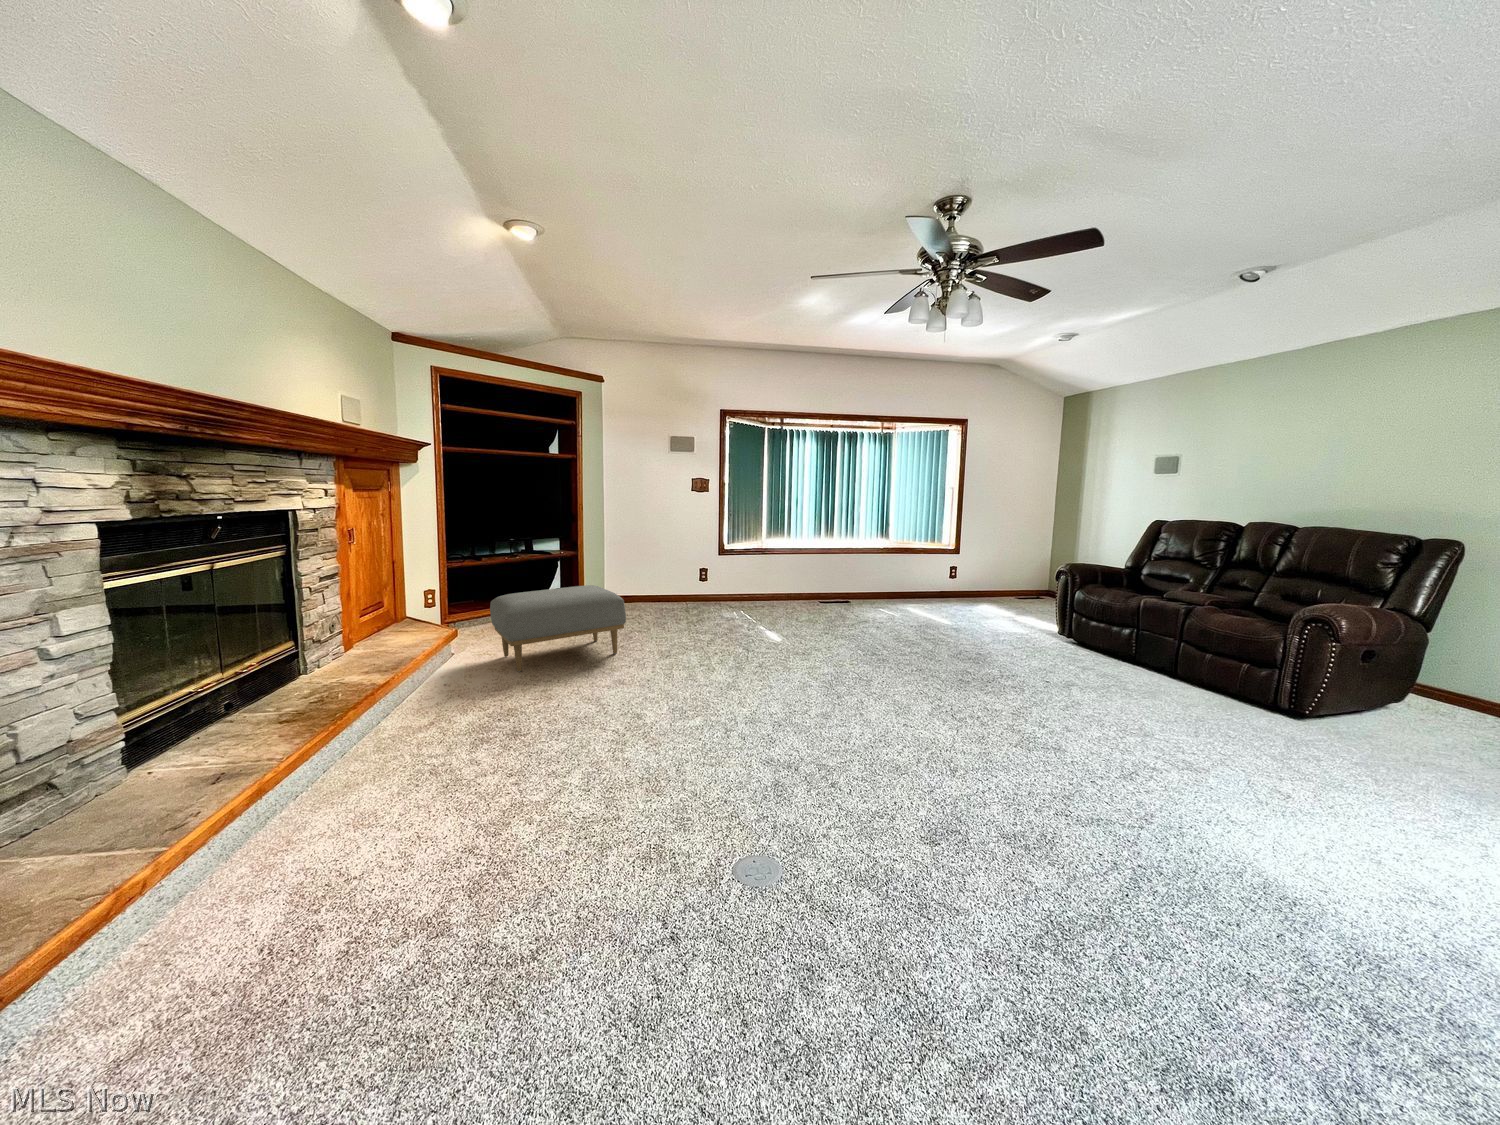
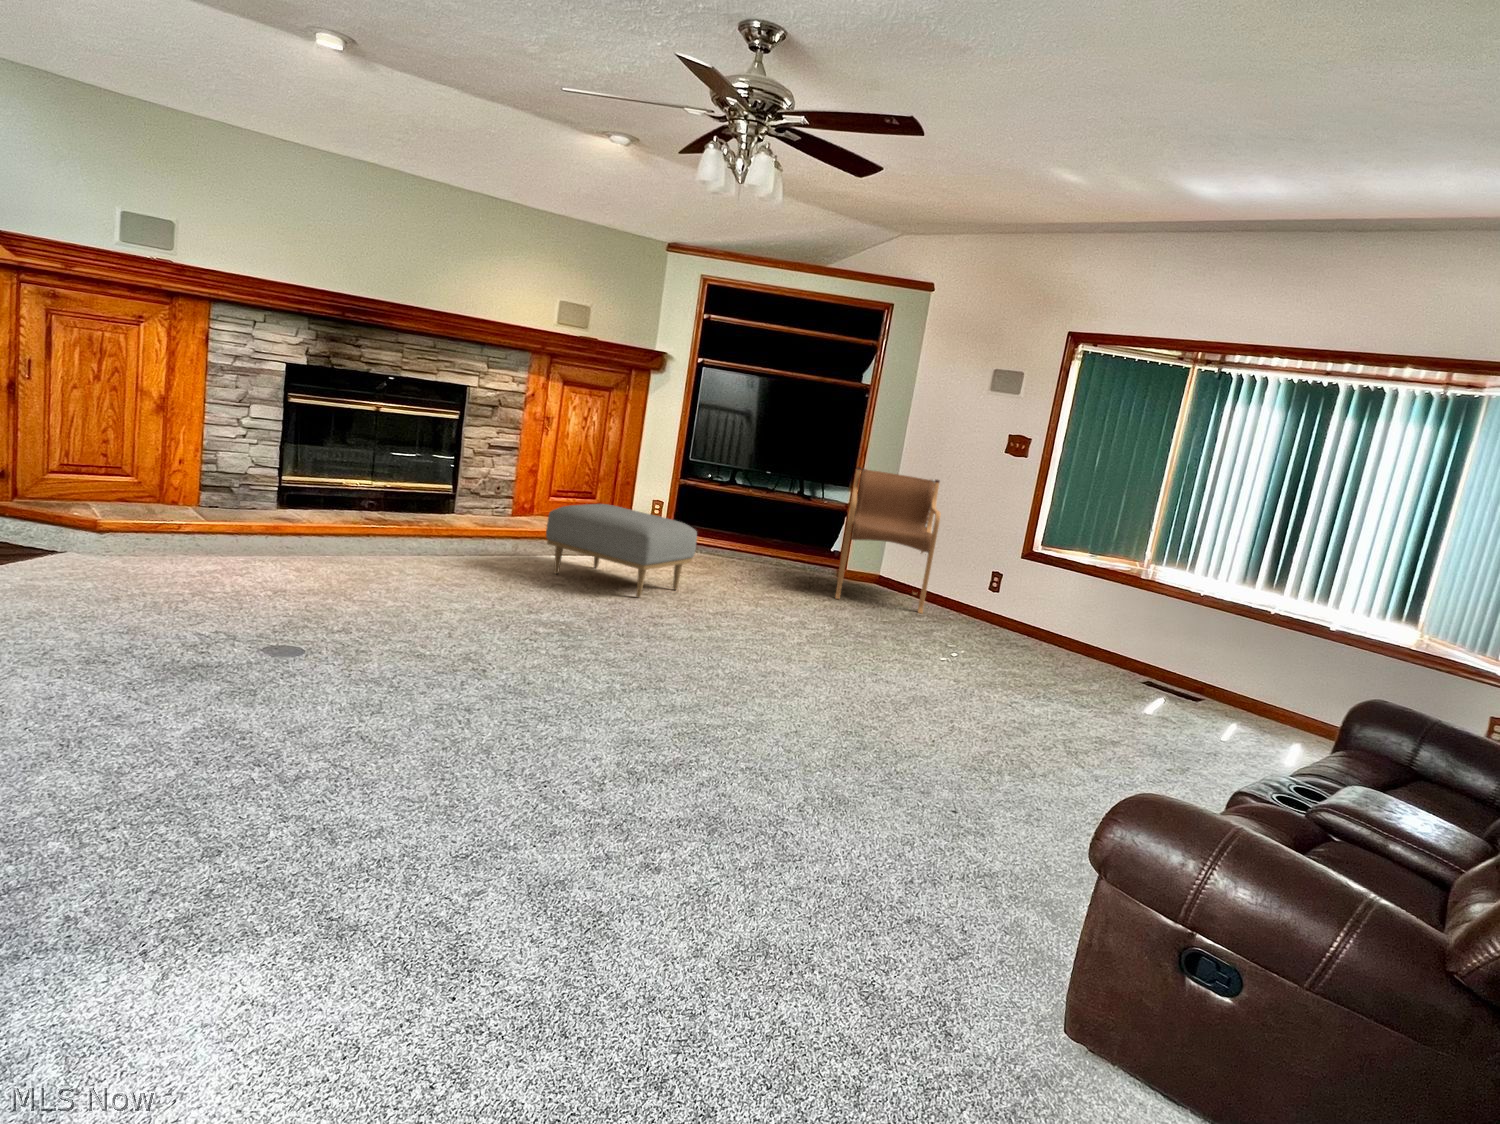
armchair: none [589,515,676,608] -> present [835,467,940,613]

